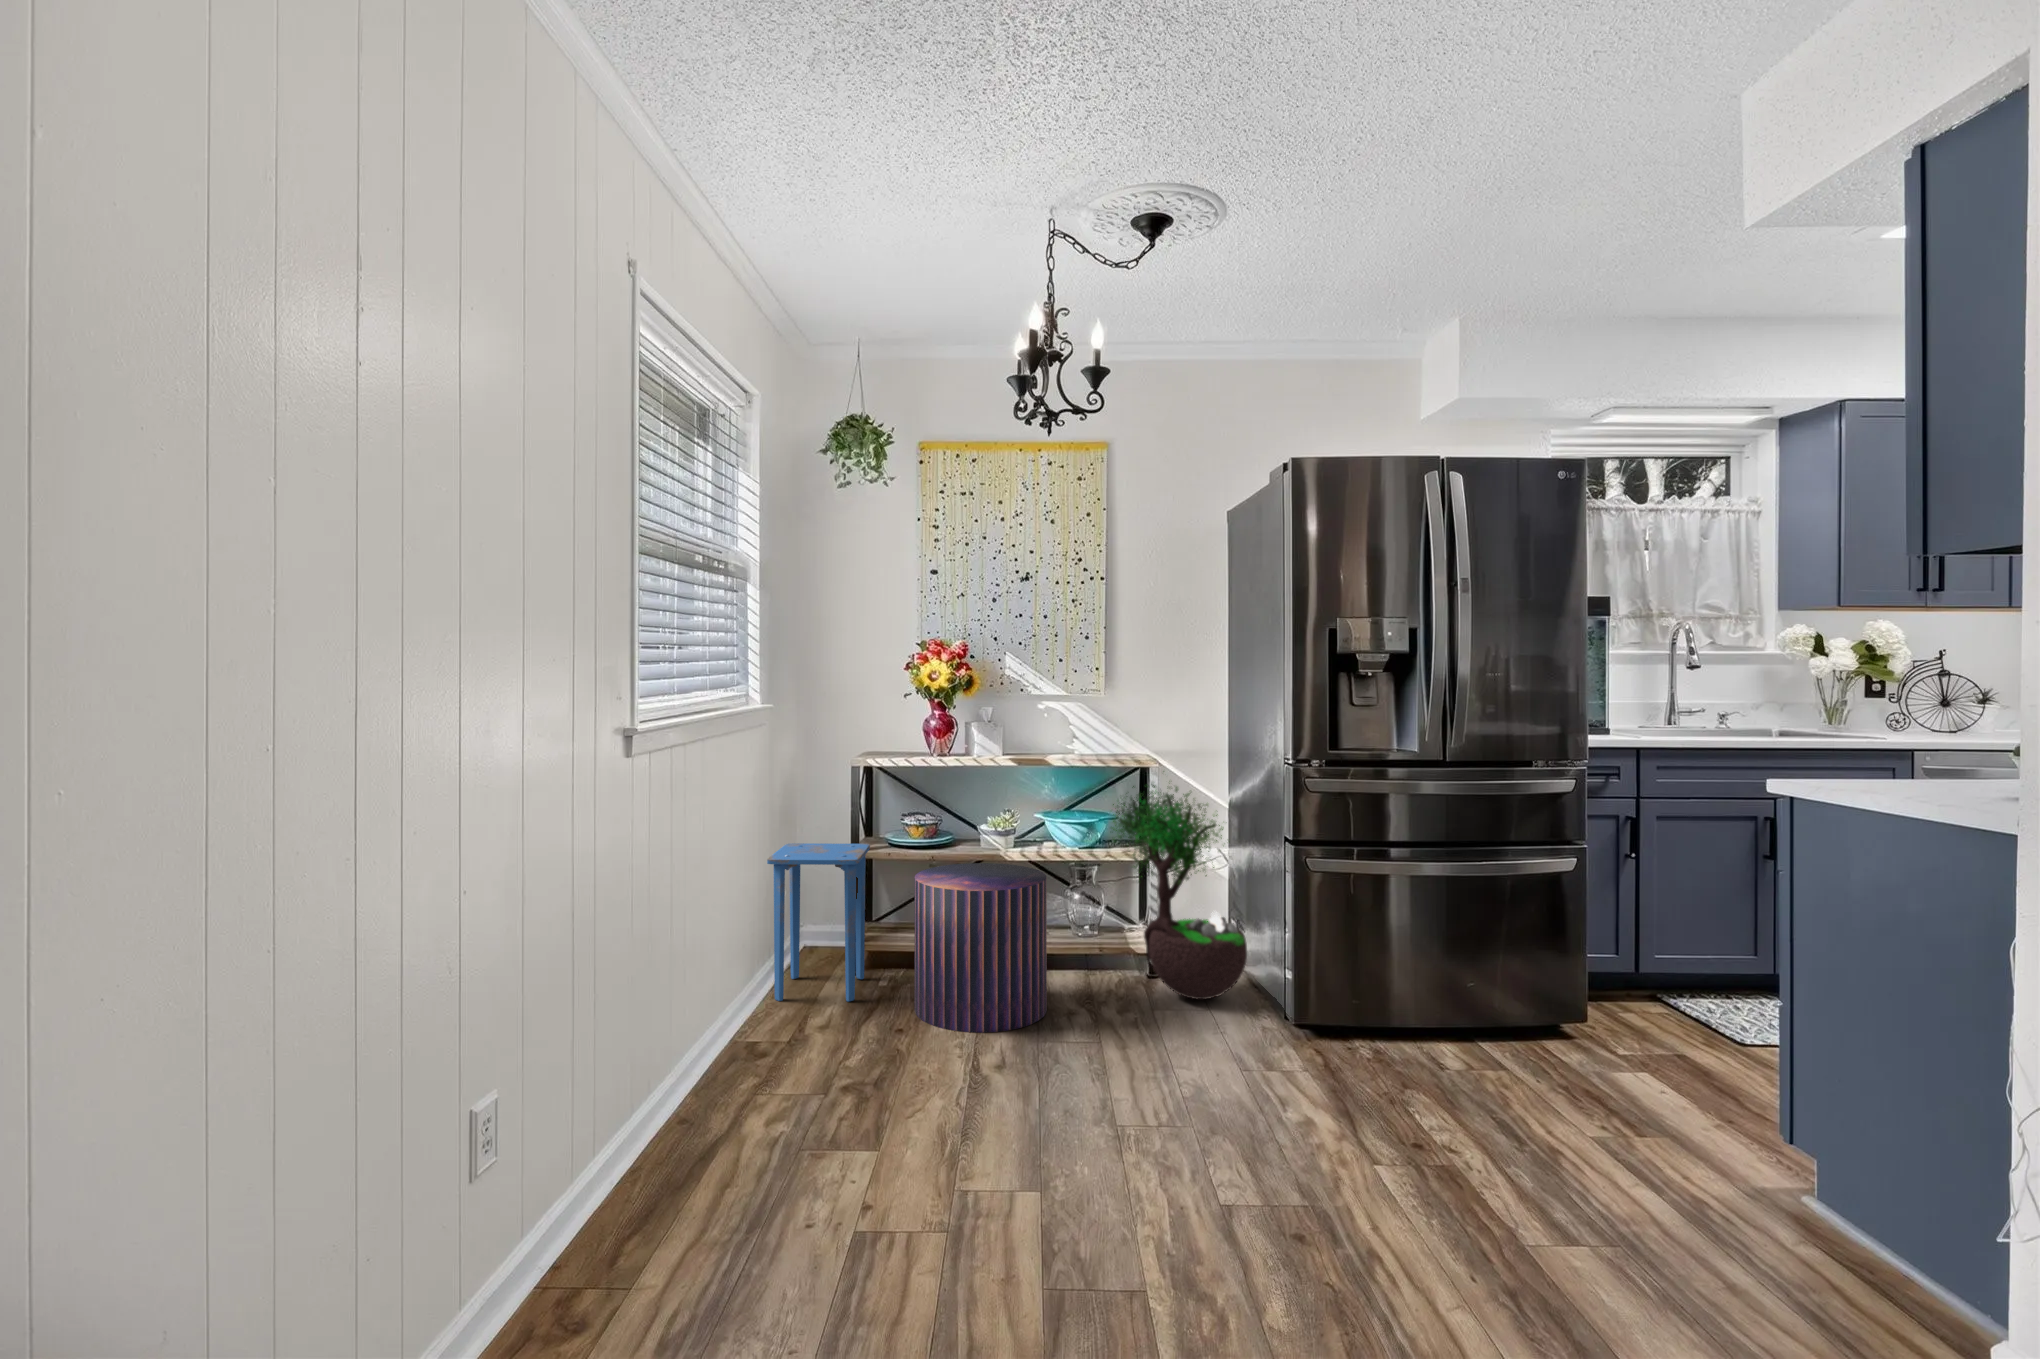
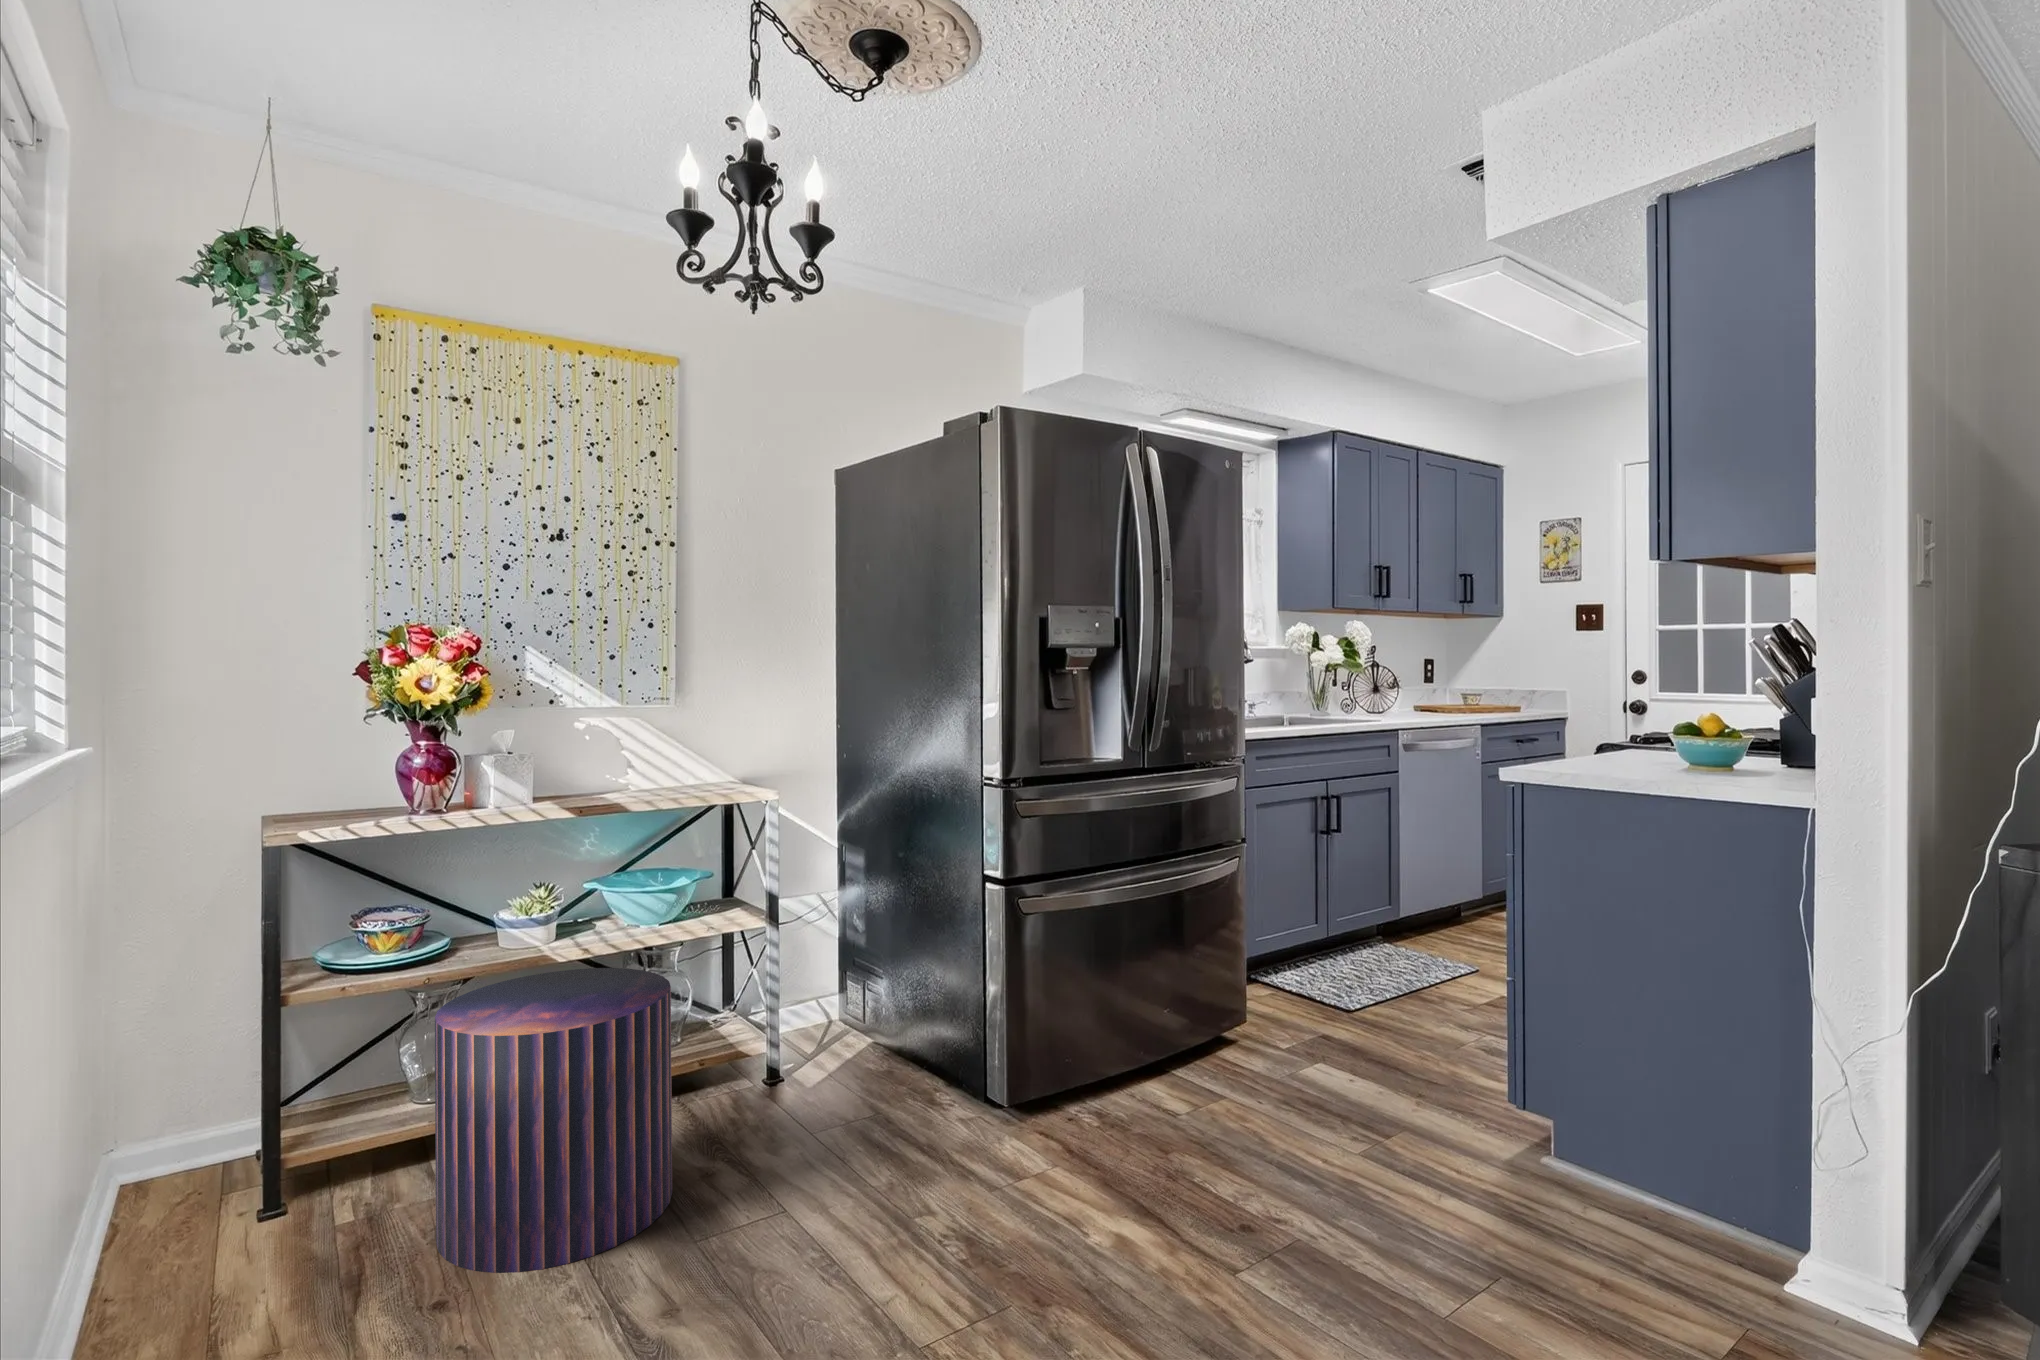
potted tree: present [1111,771,1247,999] -> none [721,801,920,1103]
side table: present [767,843,870,1002] -> none [86,978,312,1329]

